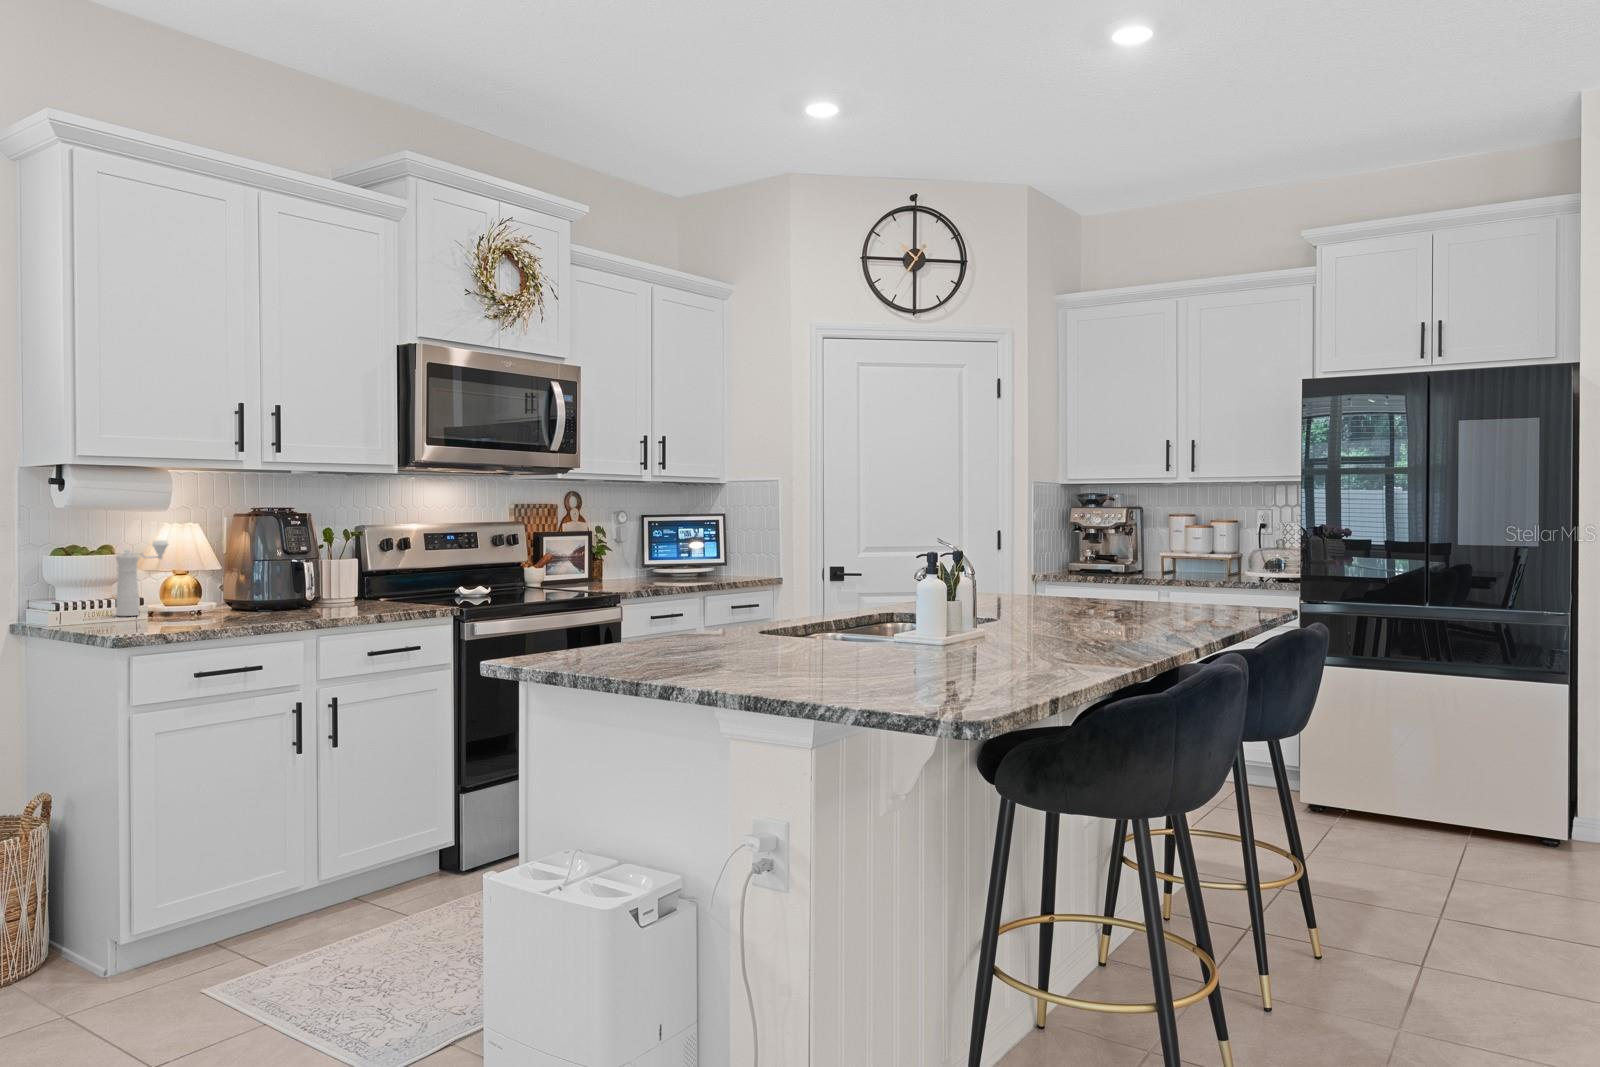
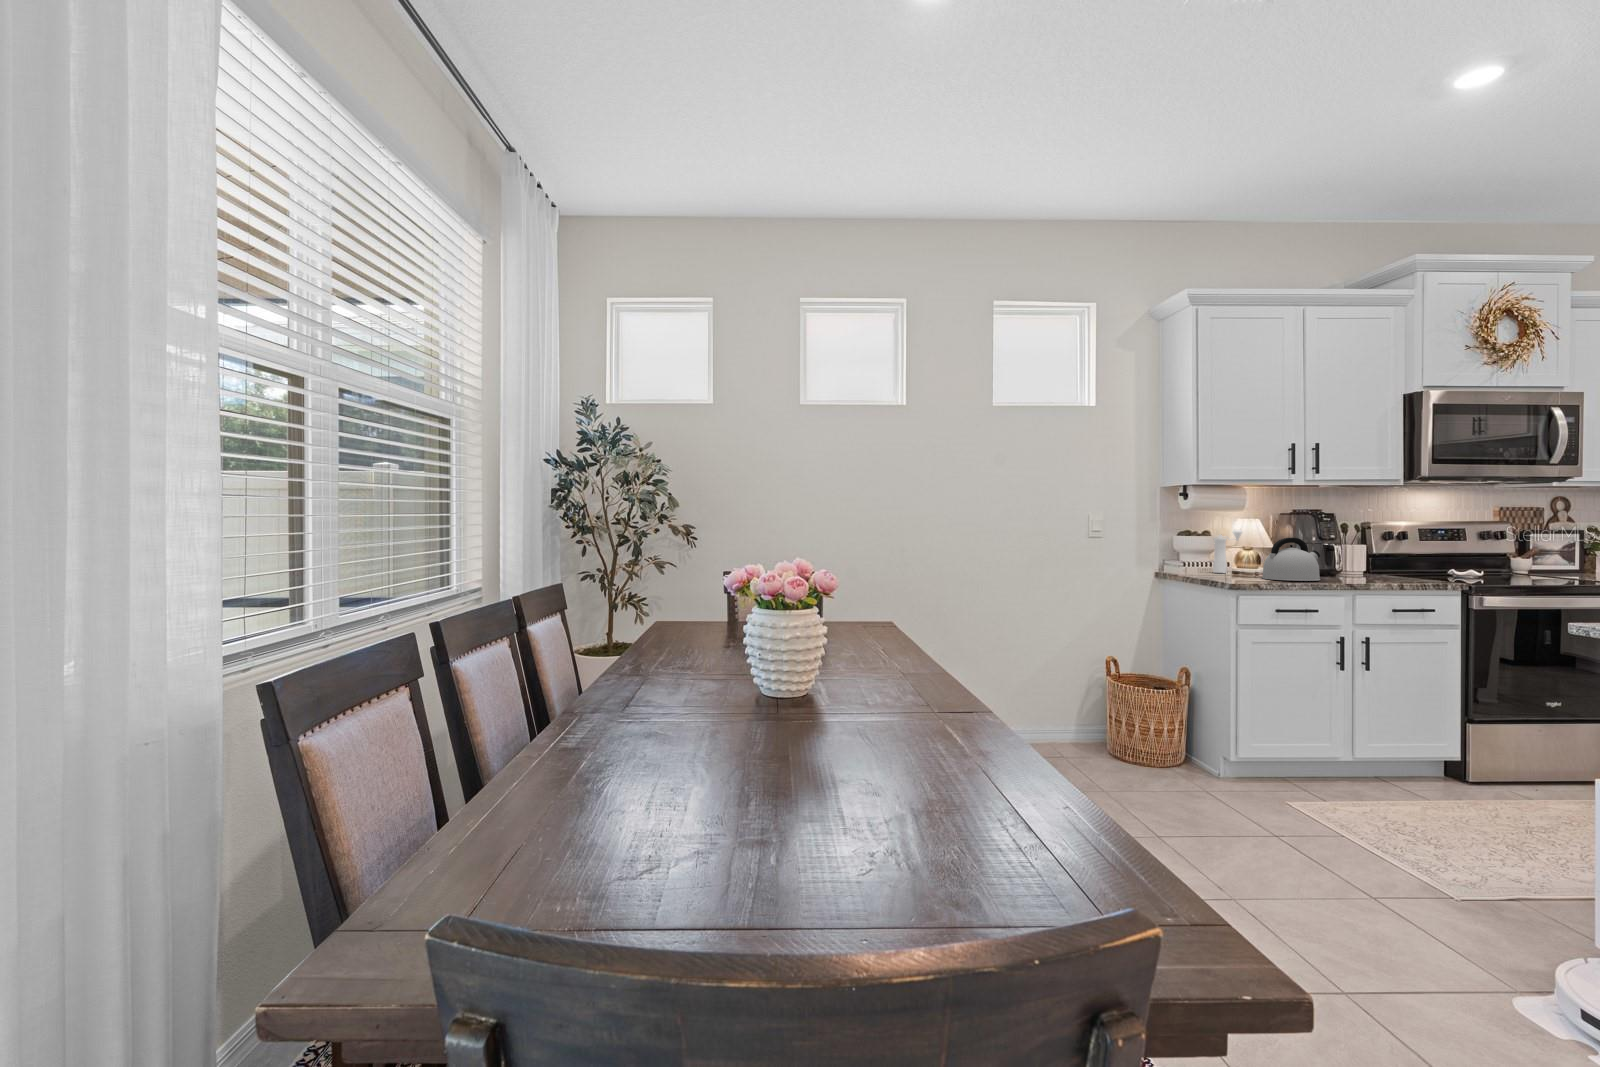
kettle: none [187,554,276,624] -> present [1262,538,1320,581]

